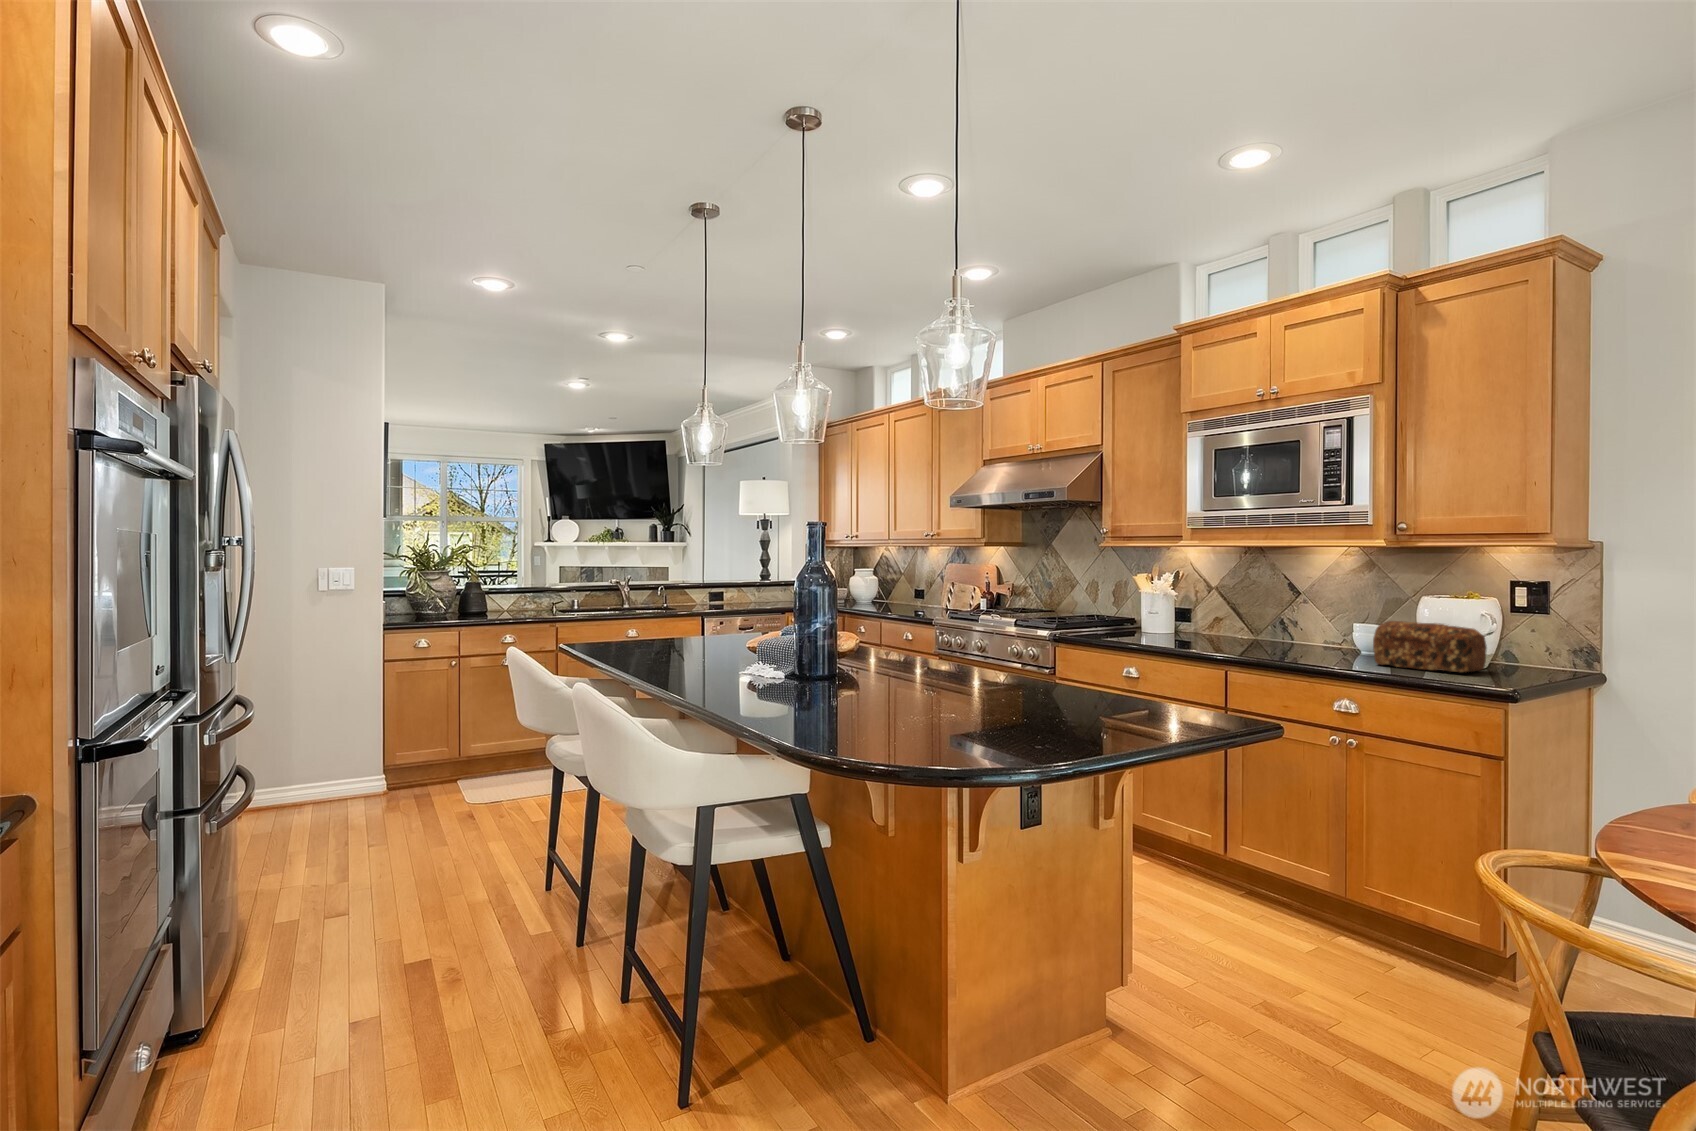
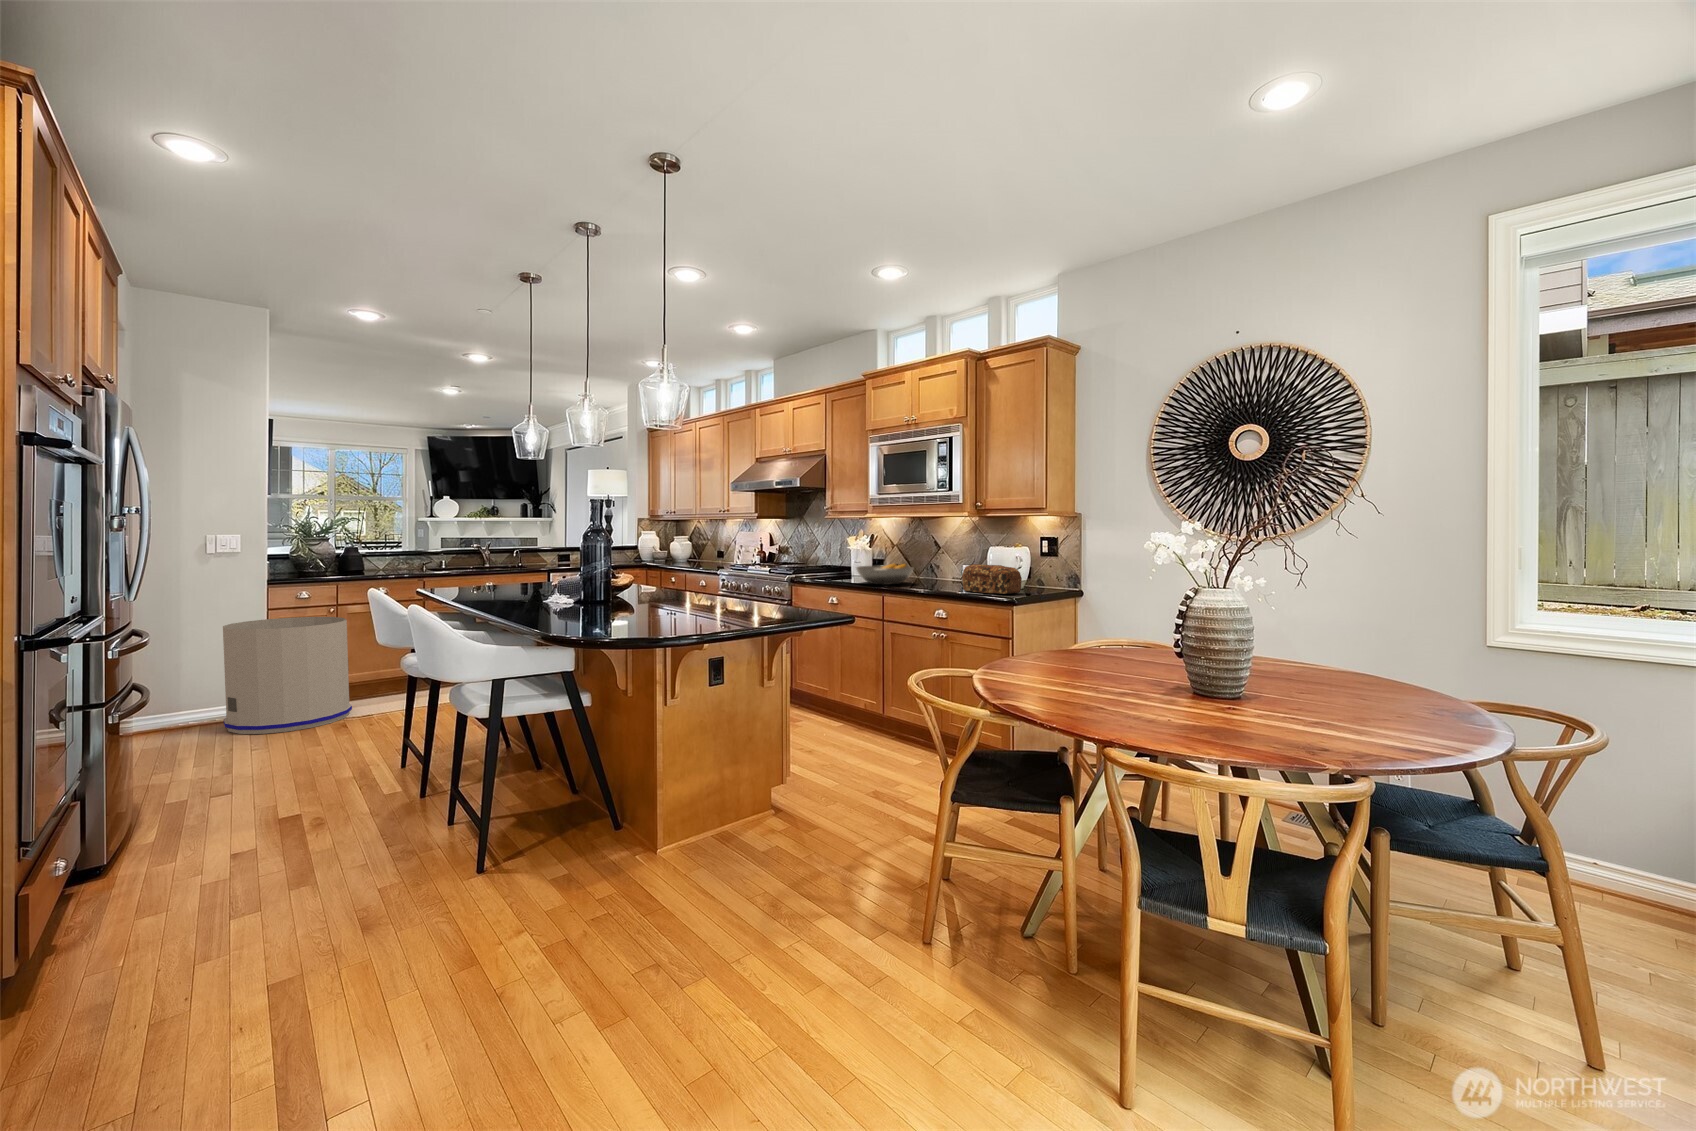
fruit bowl: none [1172,615,1271,648] -> present [856,563,914,585]
trash can: none [323,673,470,828] -> present [223,617,352,734]

